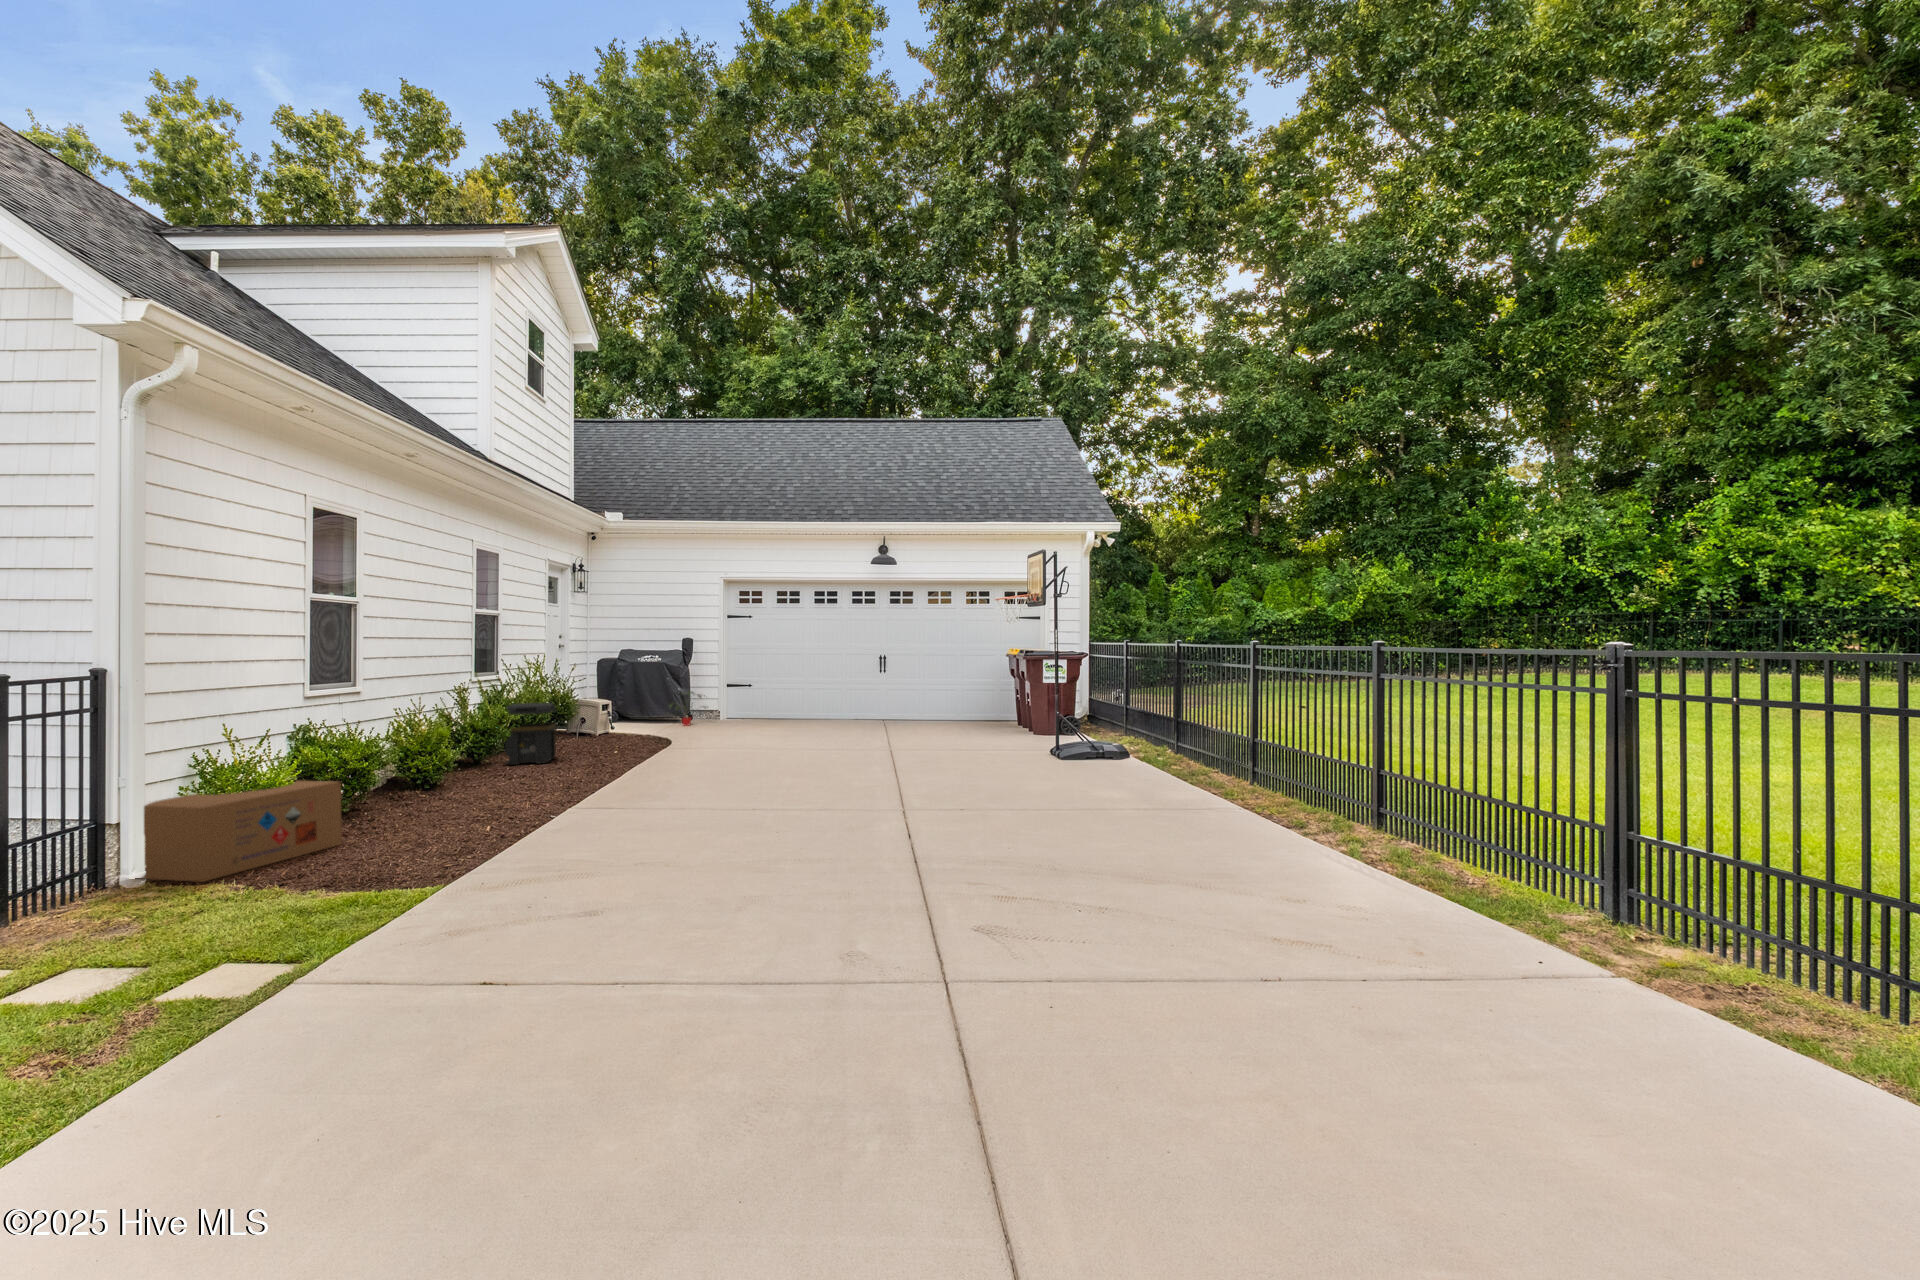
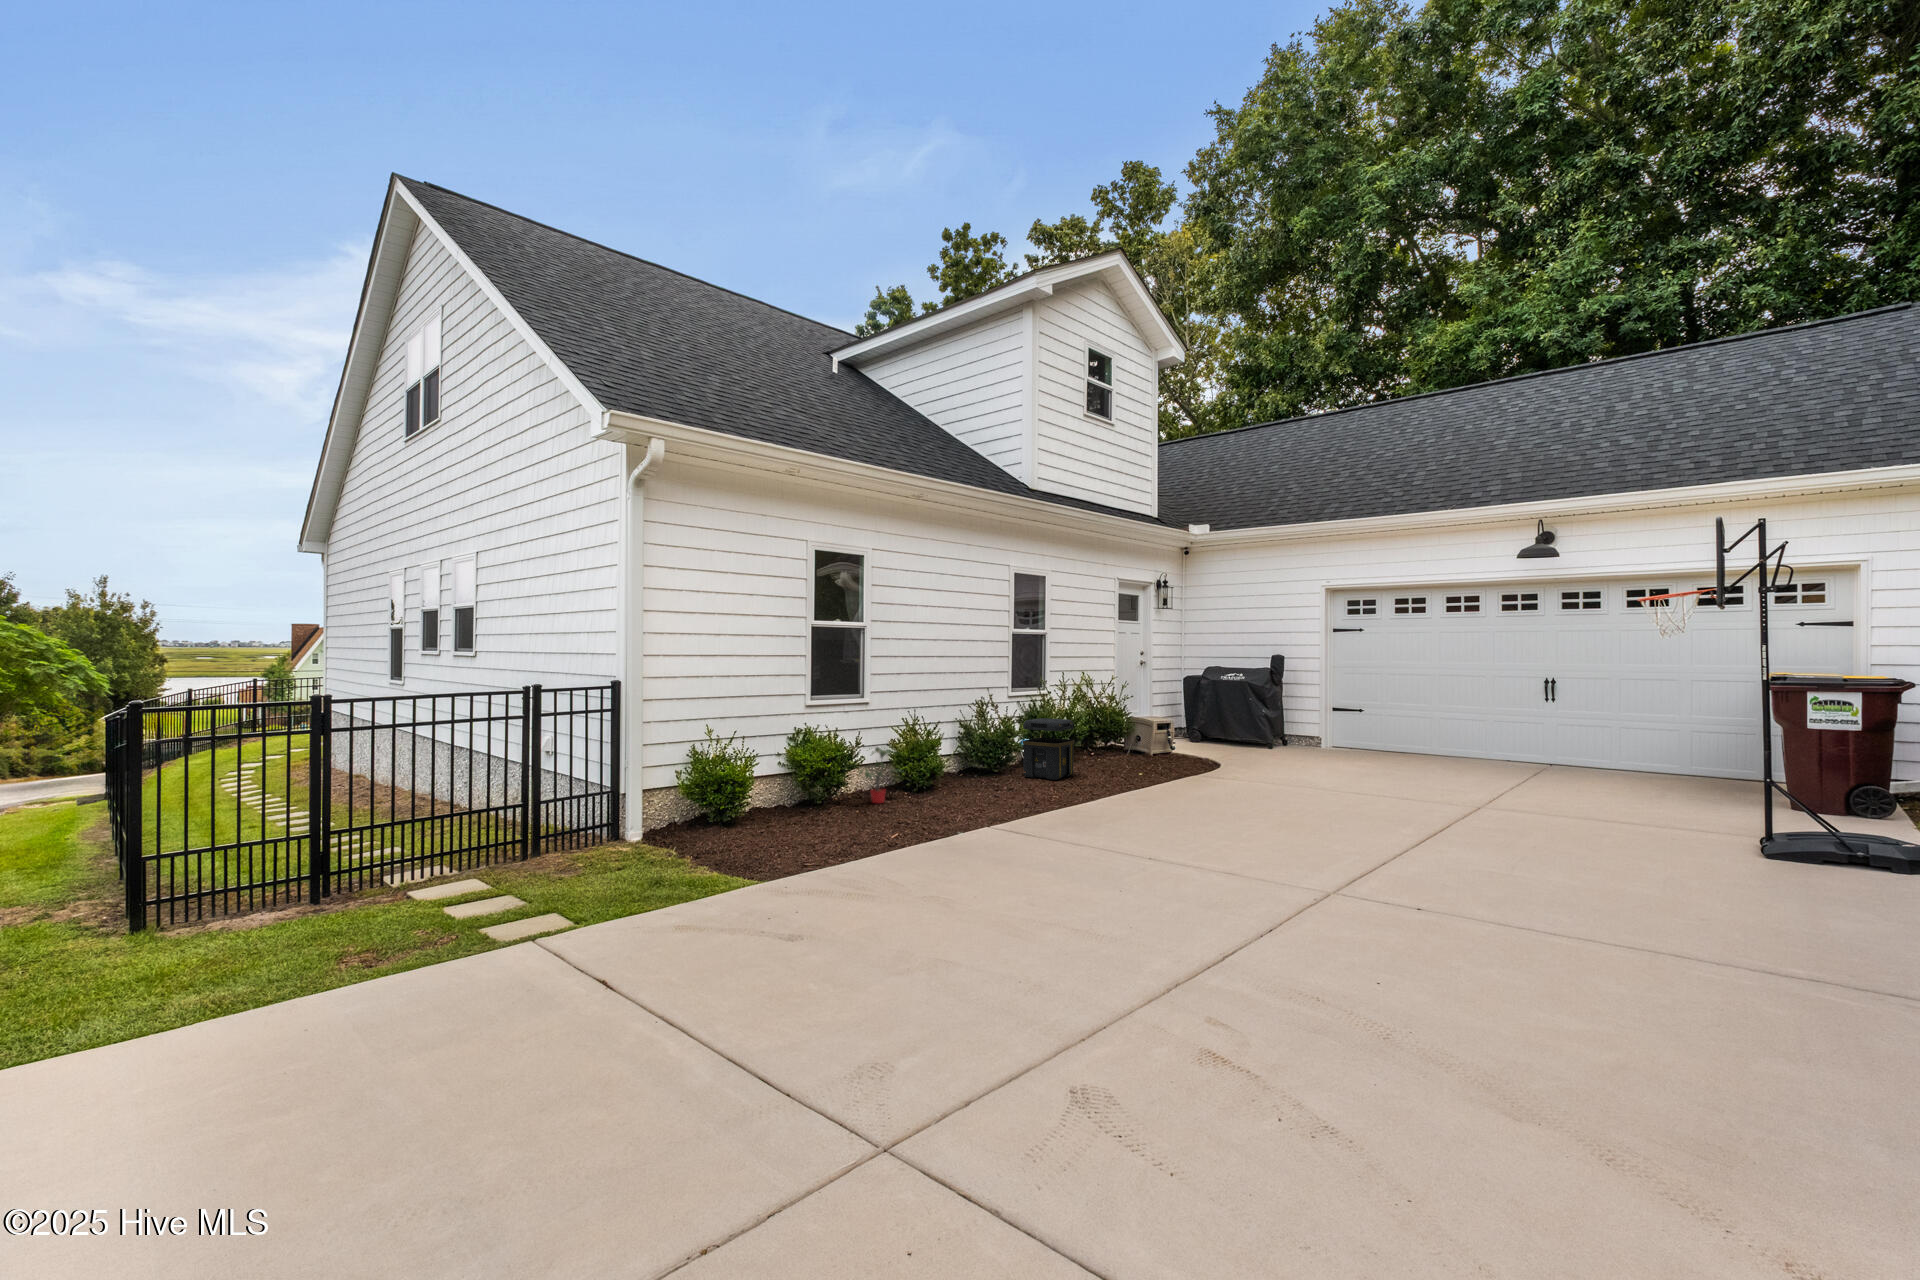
potted plant: present [670,692,706,726] -> present [859,747,900,803]
cardboard box: present [142,780,342,882] -> none [637,774,767,851]

